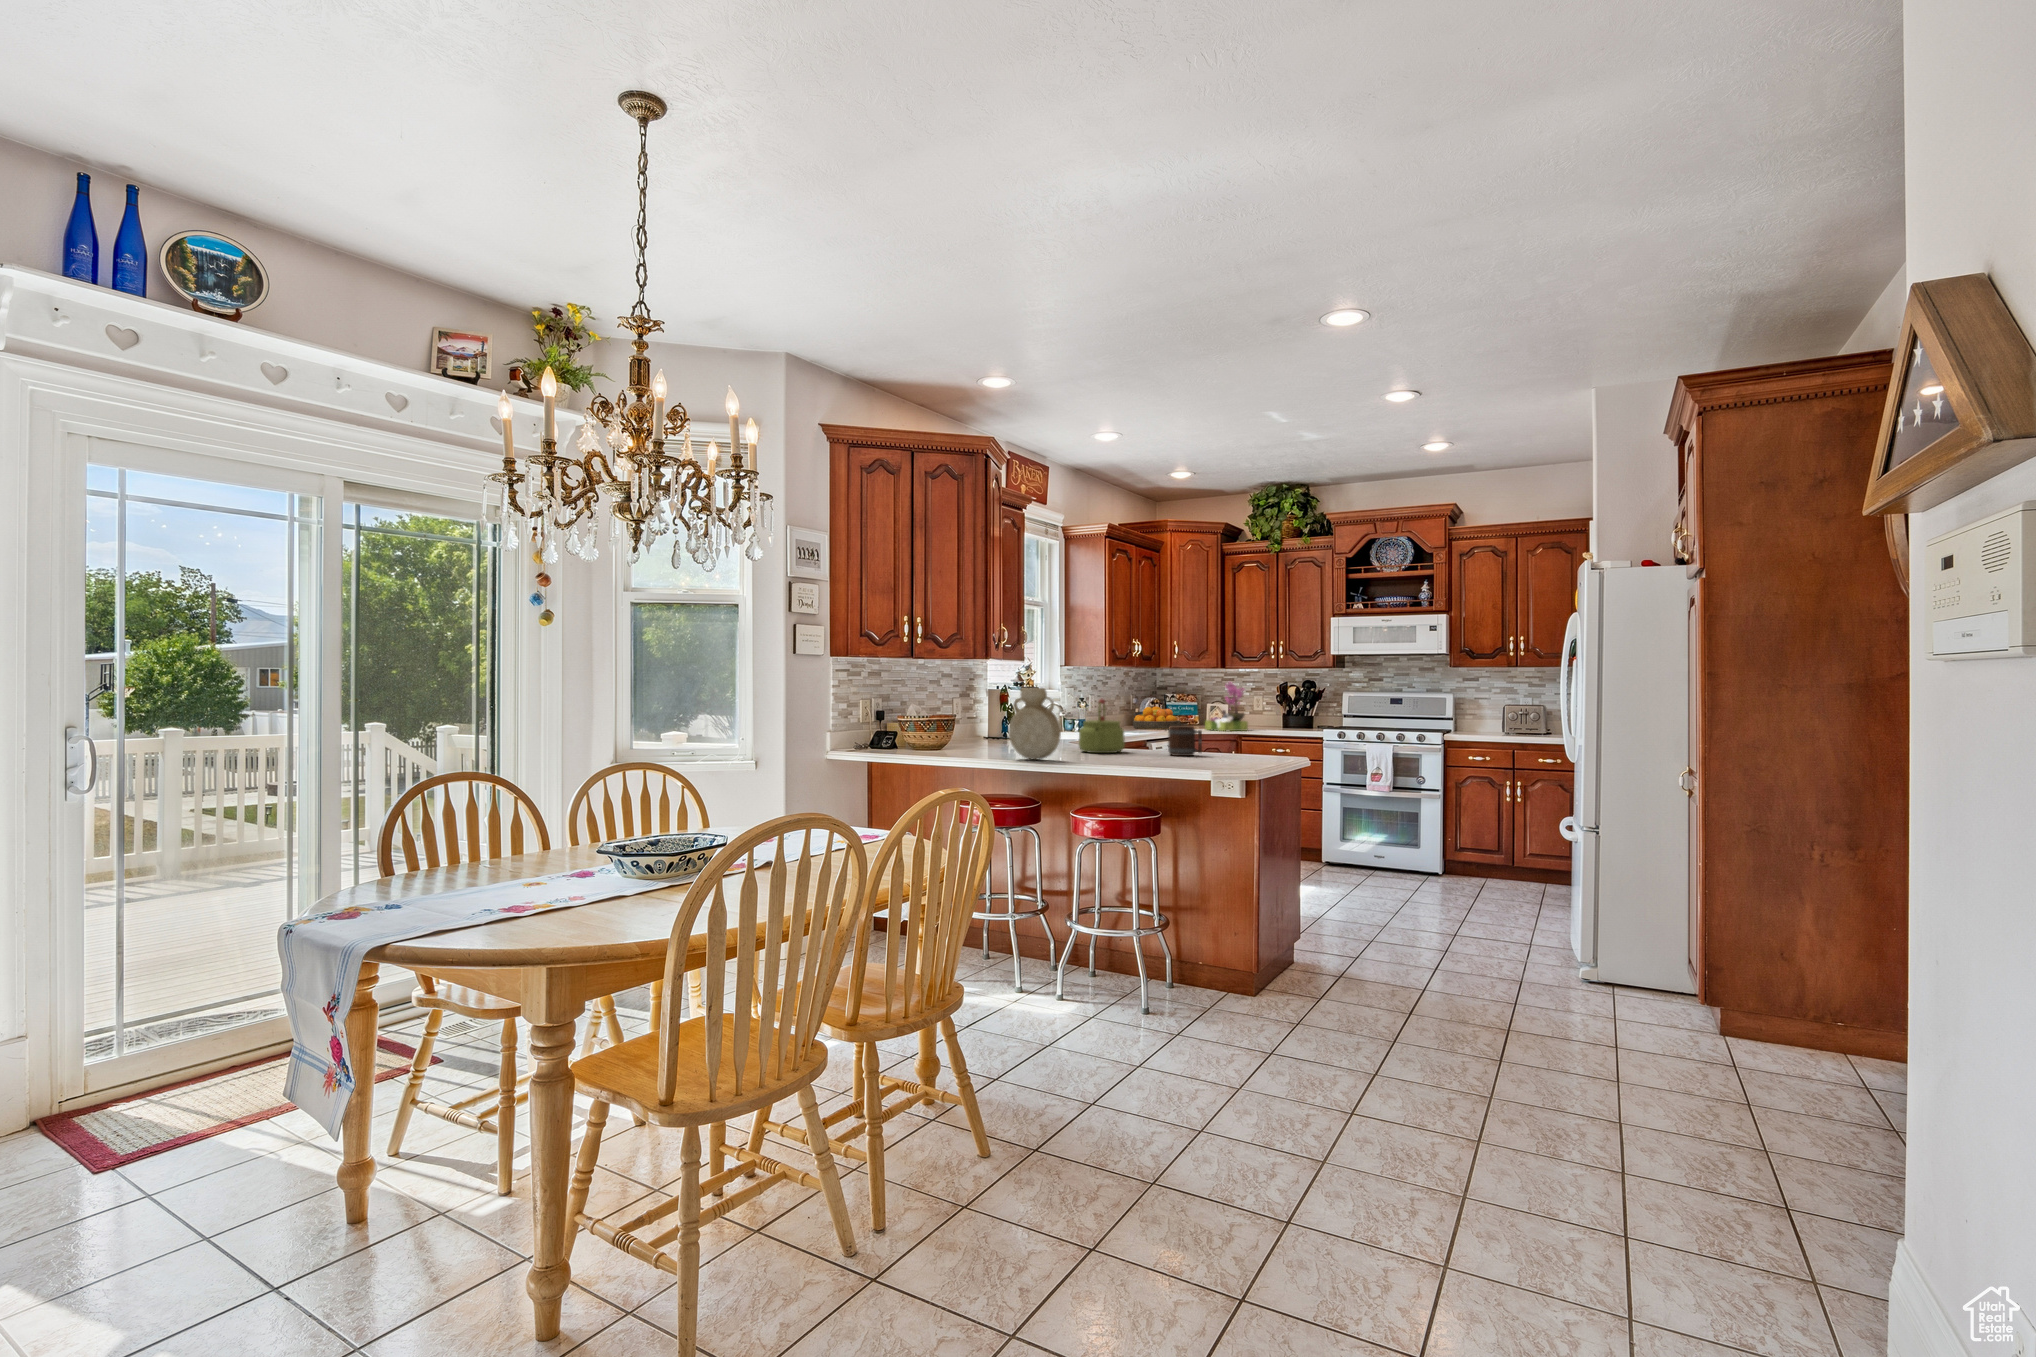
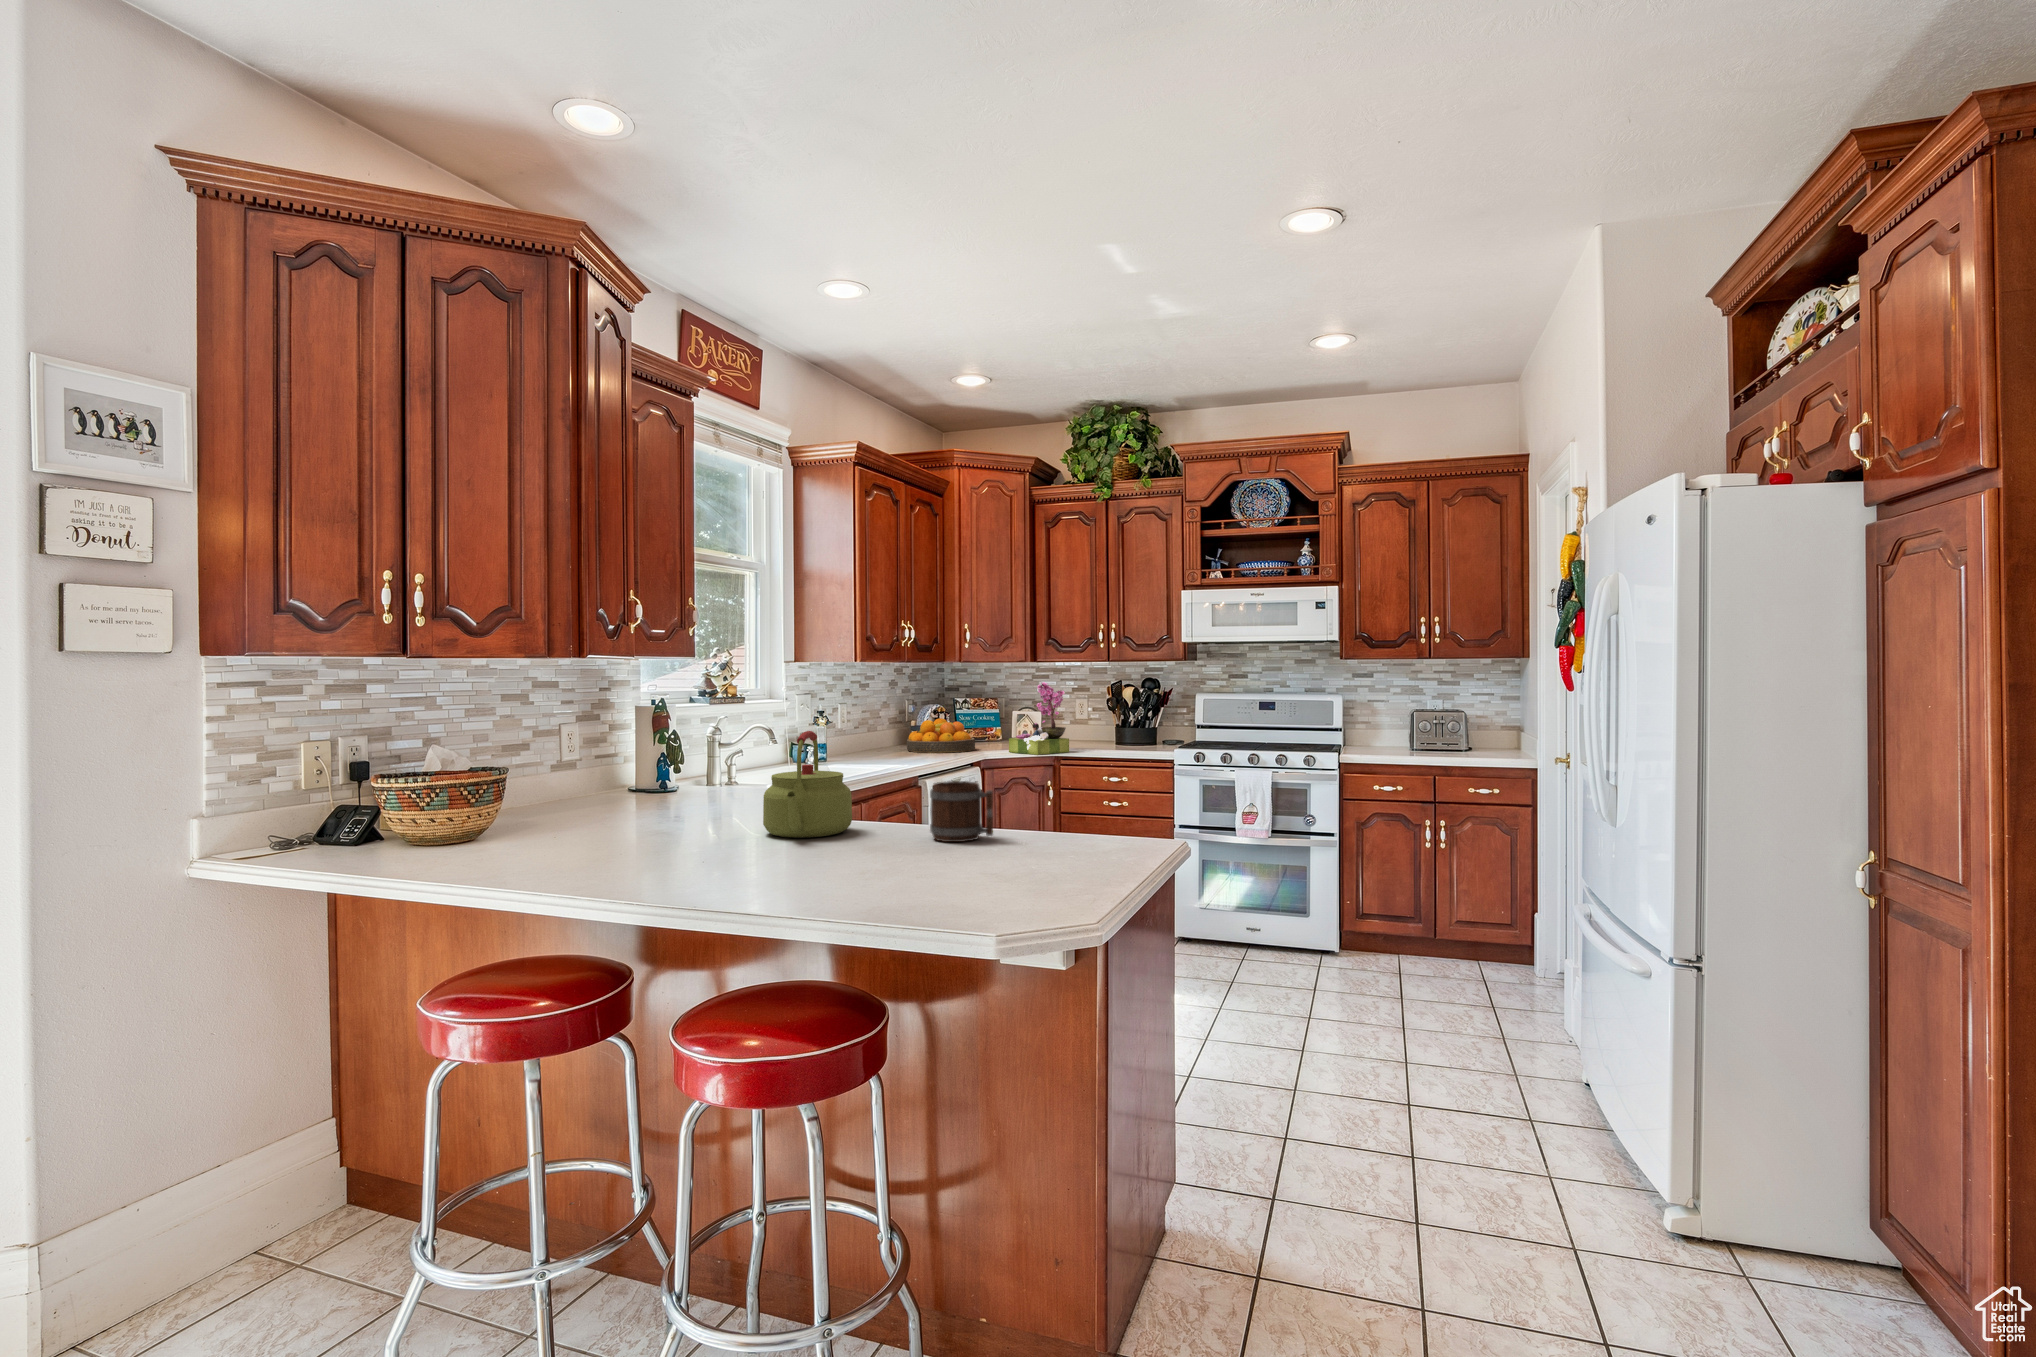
vase: present [1008,688,1061,760] -> none [574,721,691,878]

